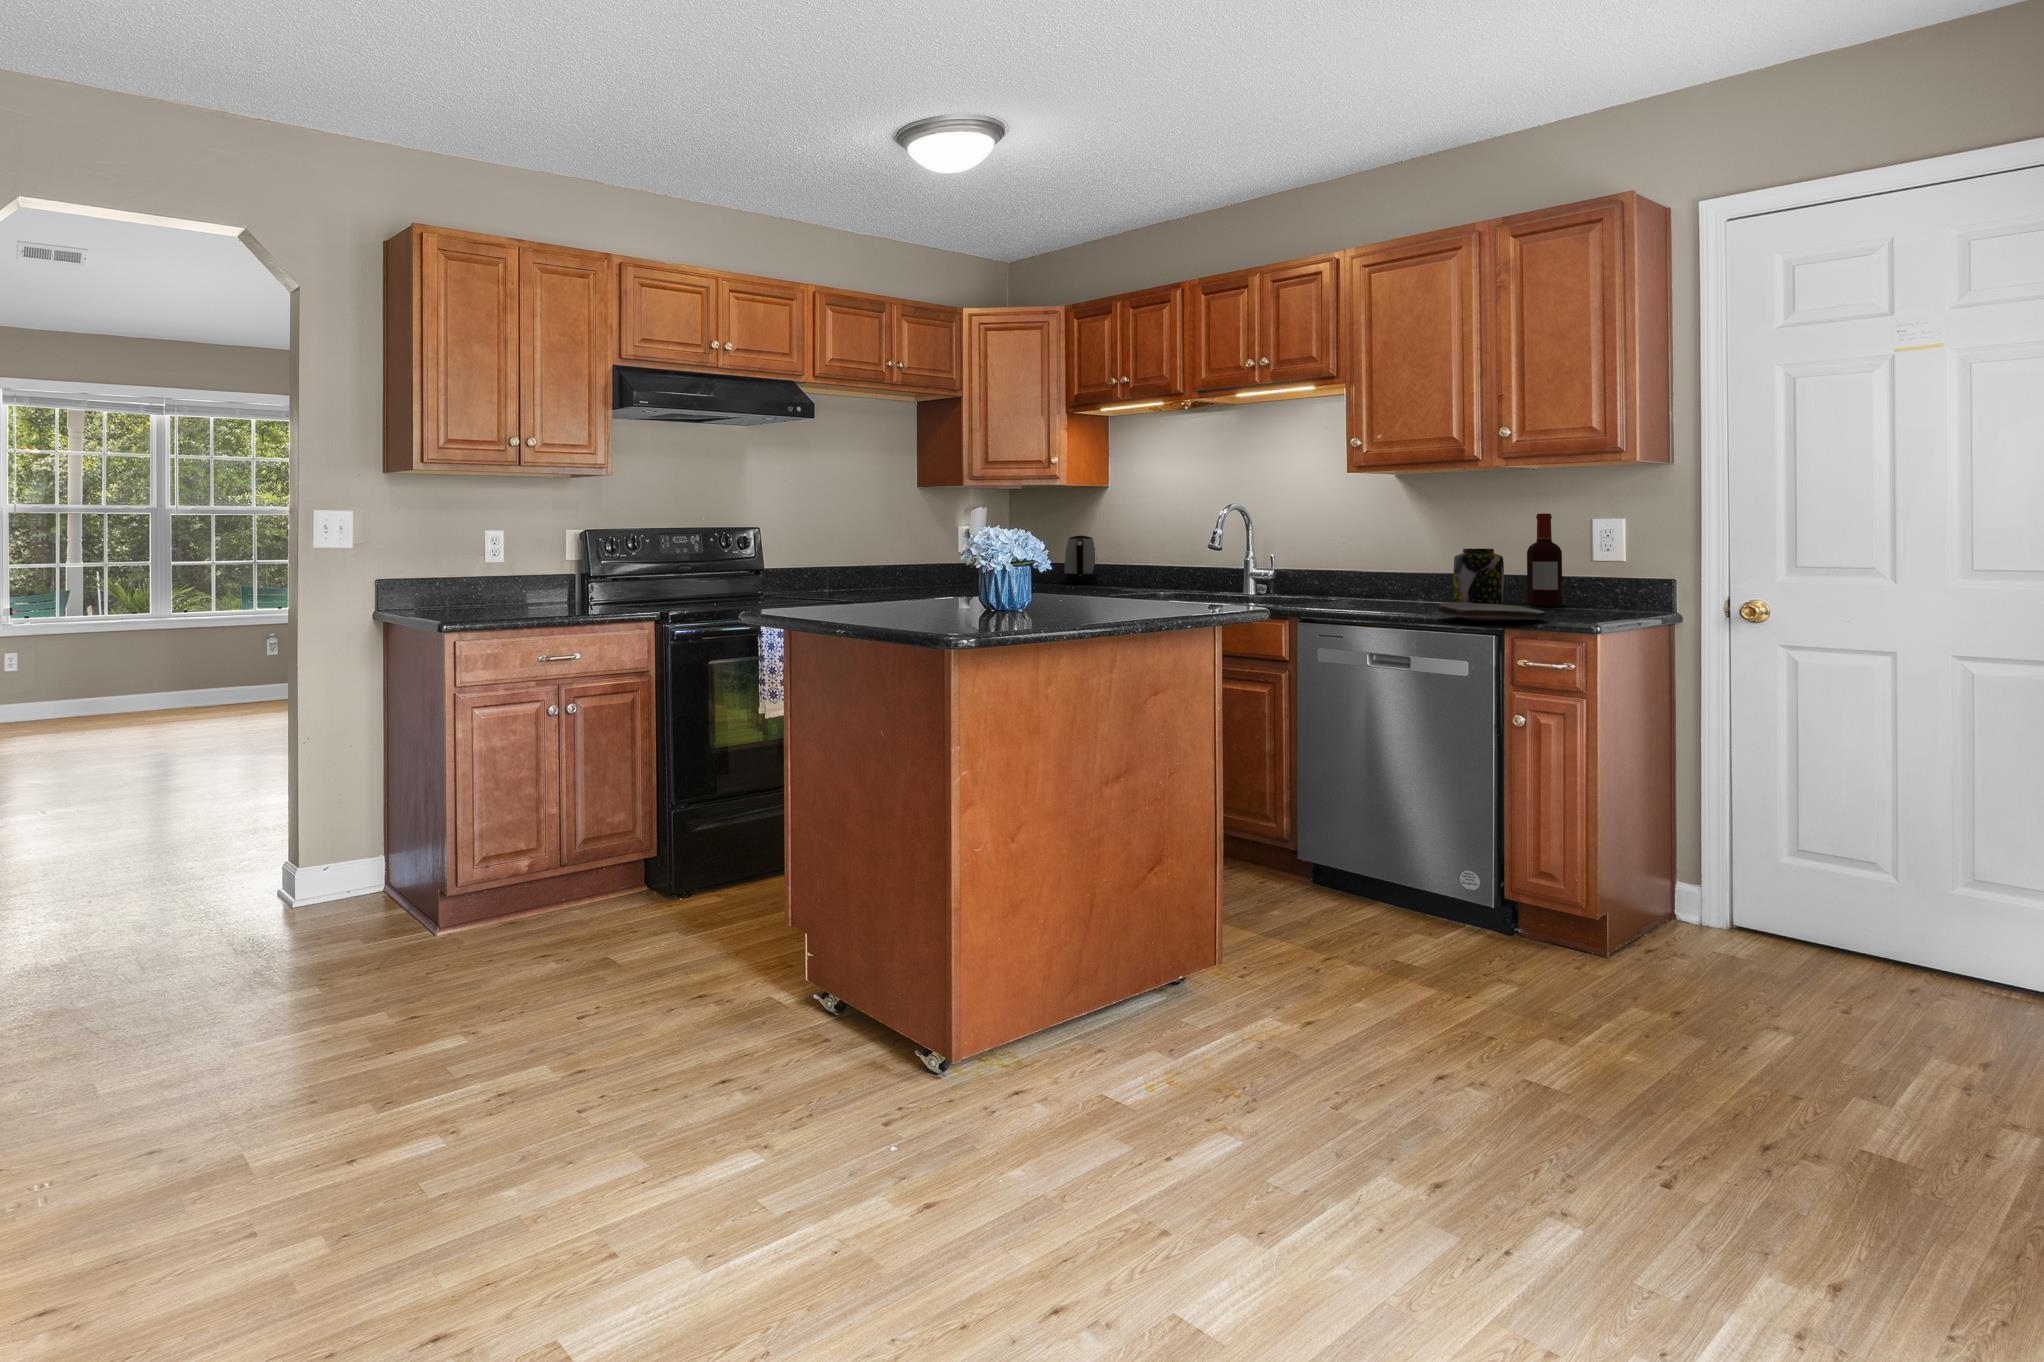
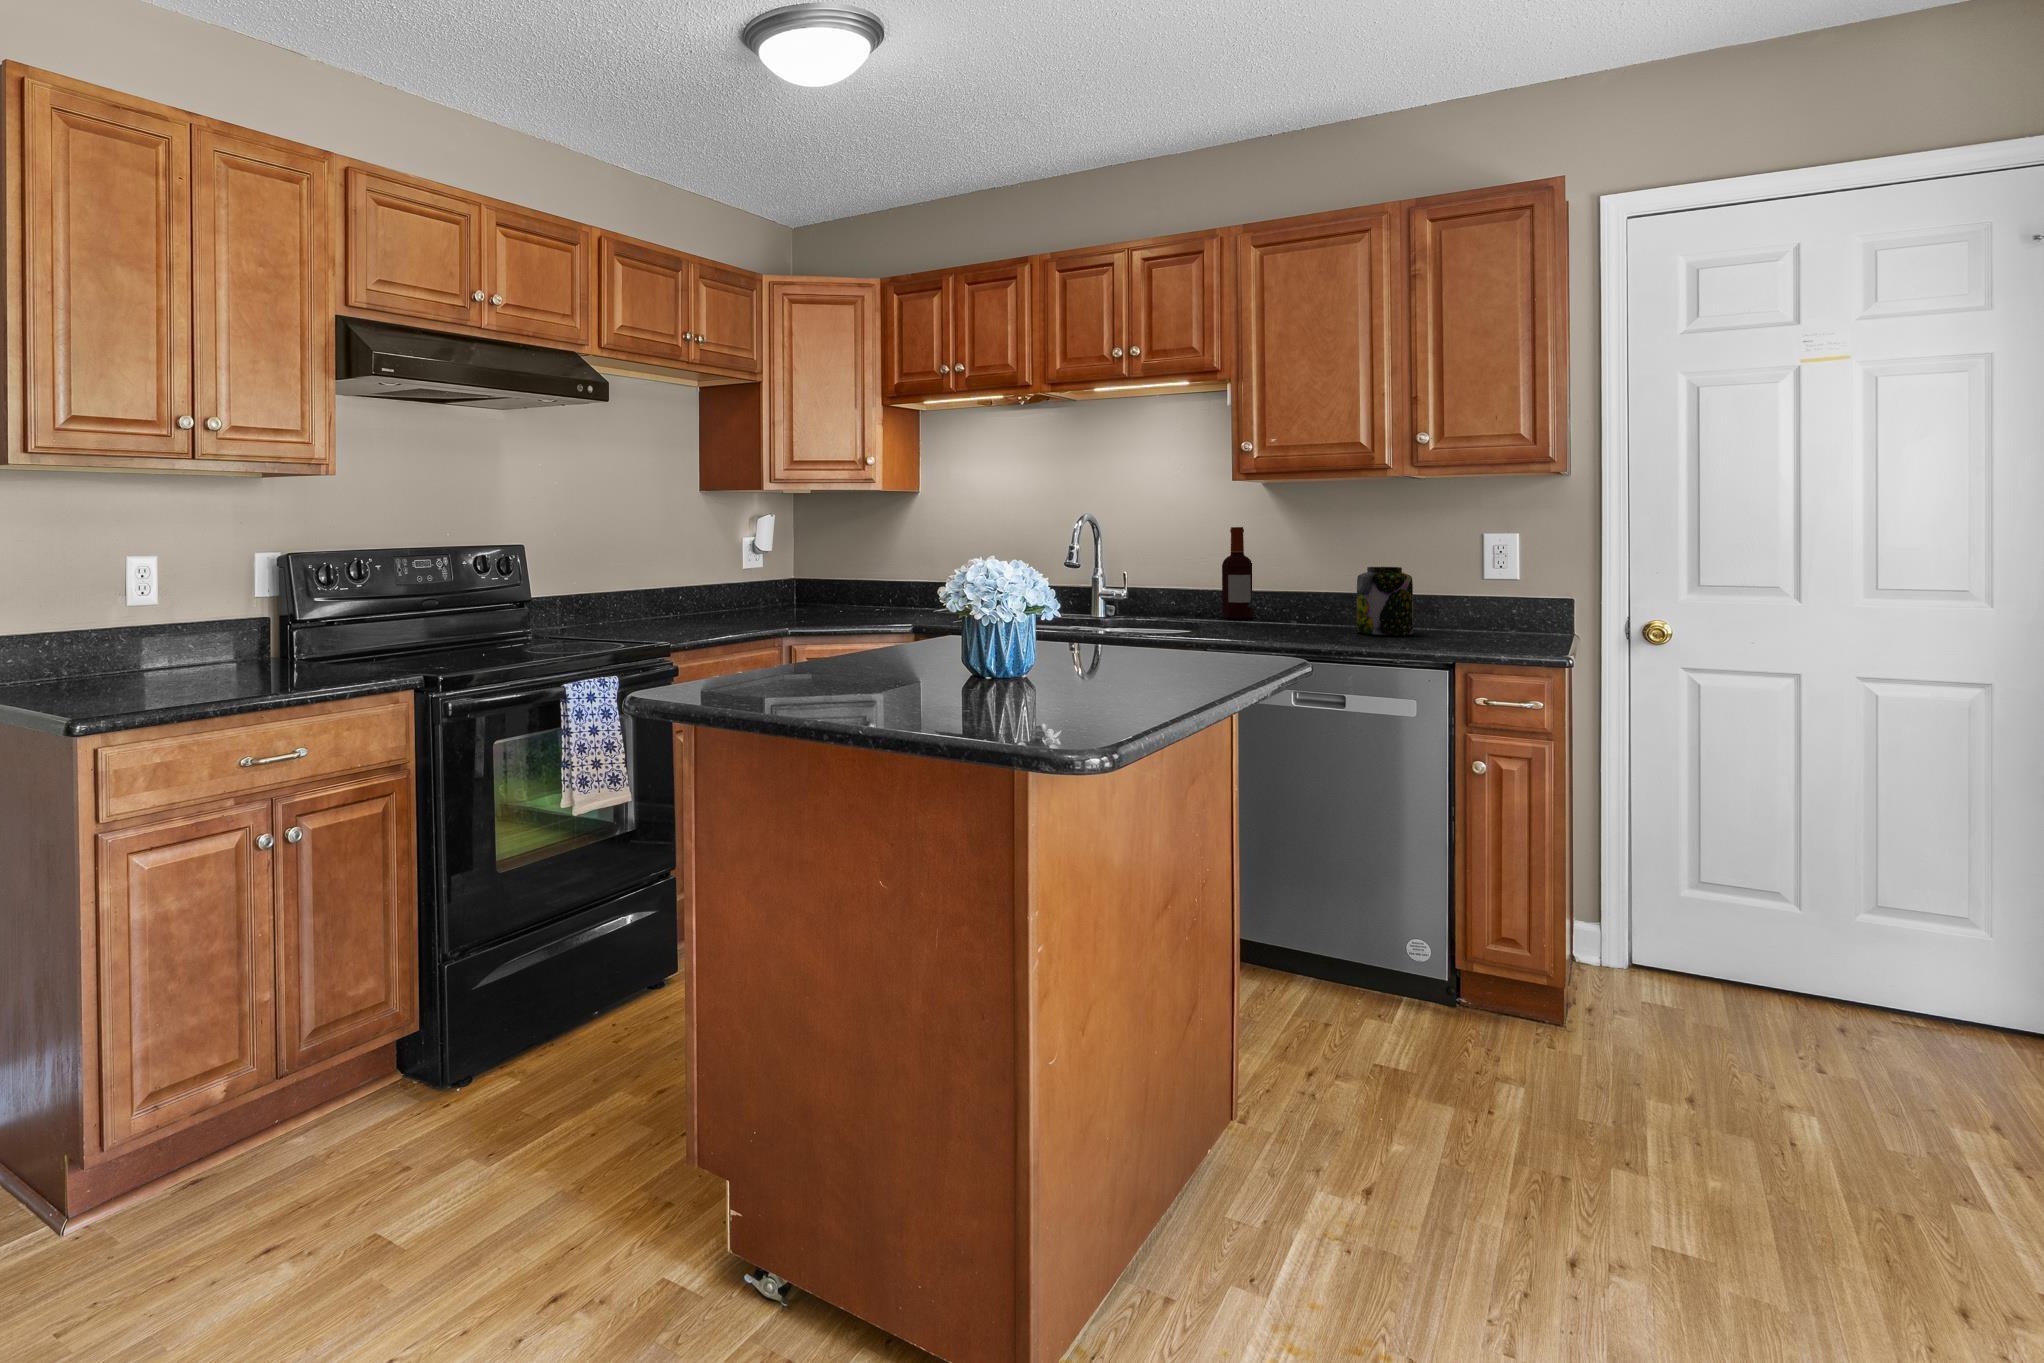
bottle: present [1527,513,1562,606] -> present [1222,527,1253,619]
kettle: present [1064,536,1098,583] -> none [863,548,901,603]
plate: present [1438,602,1546,621] -> none [1382,631,1503,654]

